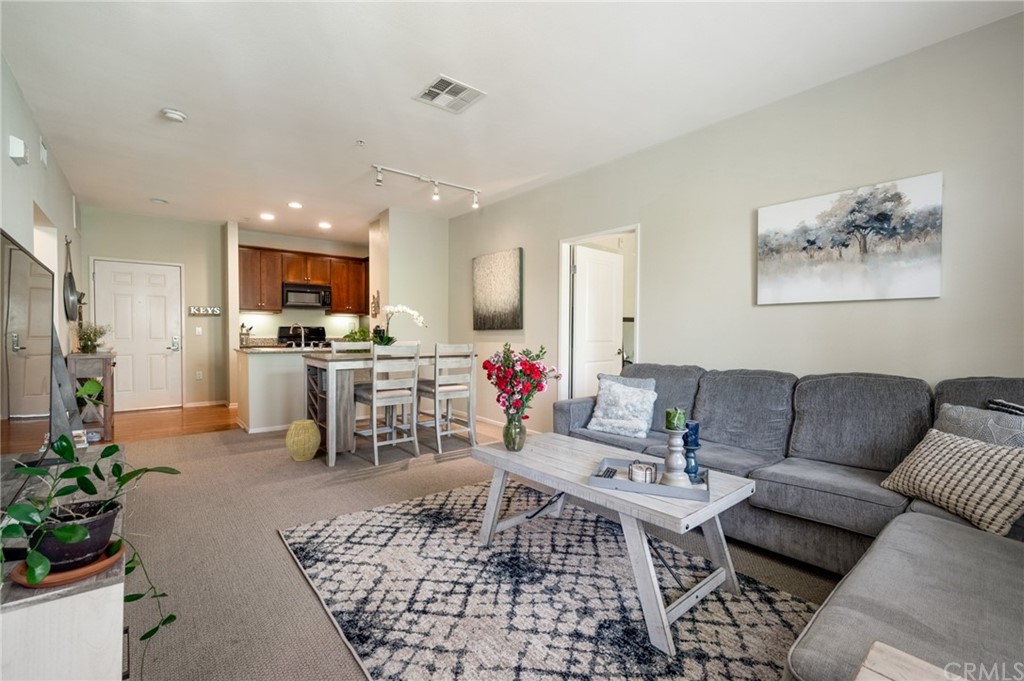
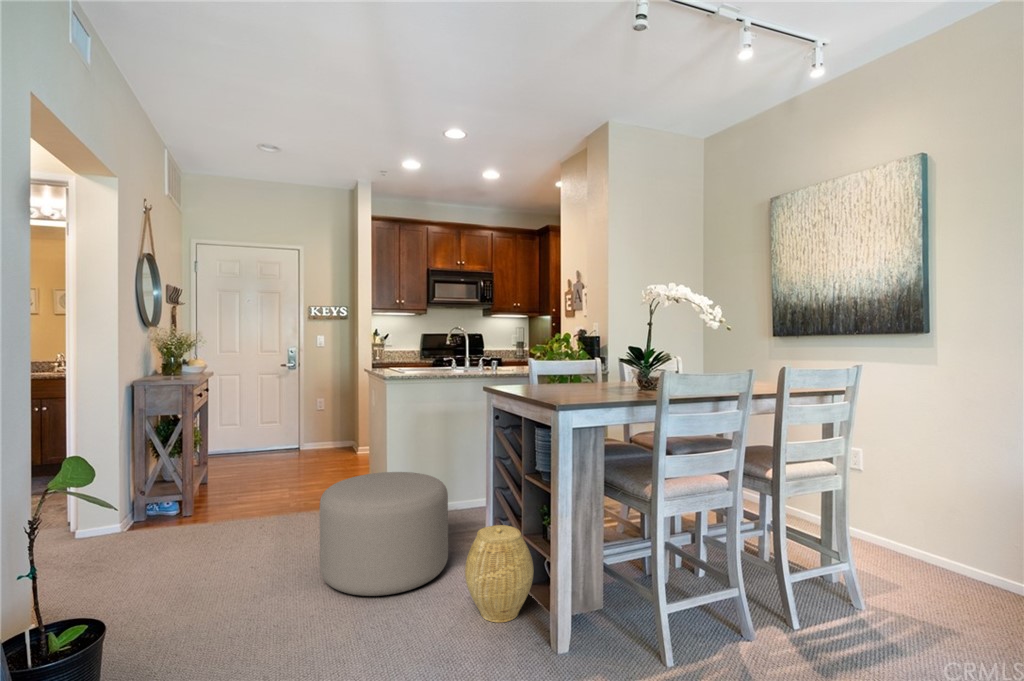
ottoman: none [206,403,281,459] -> present [320,472,448,596]

